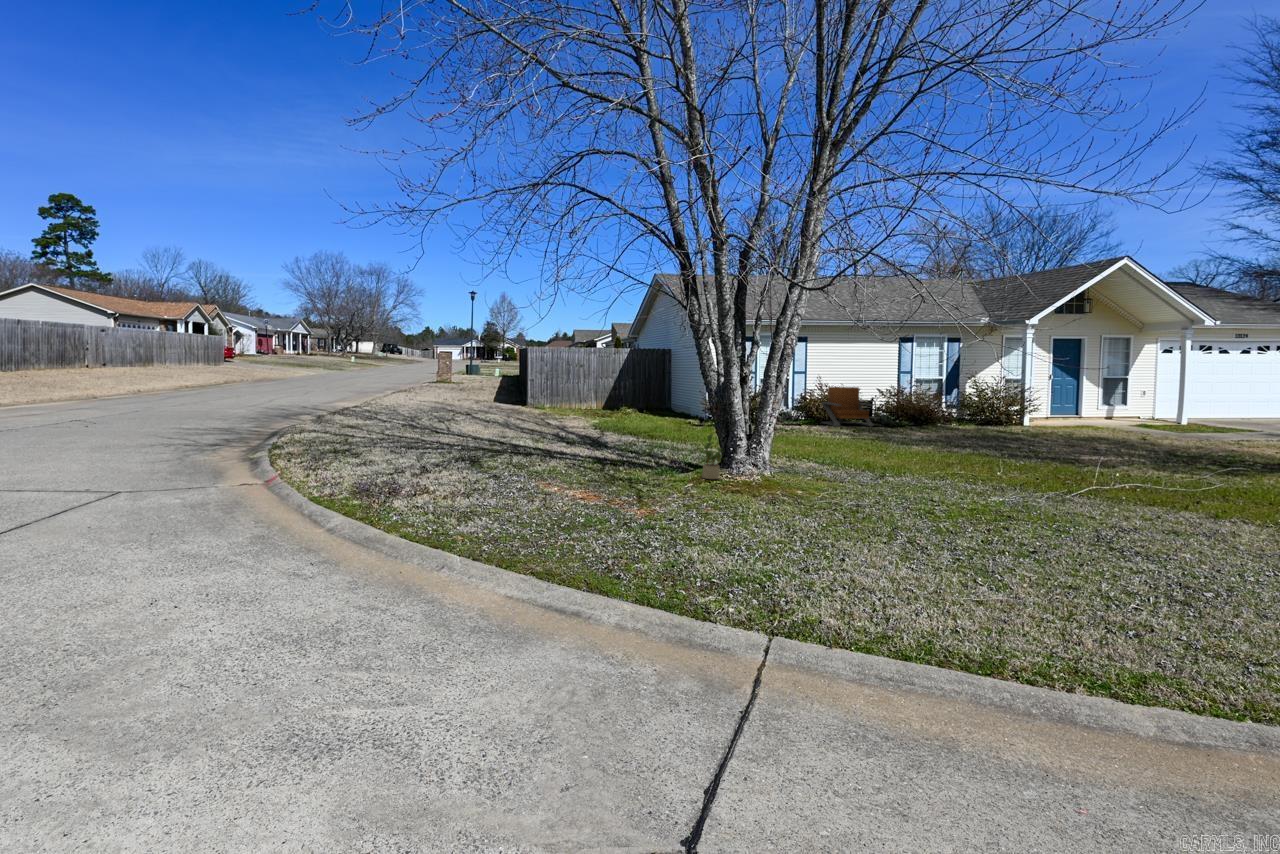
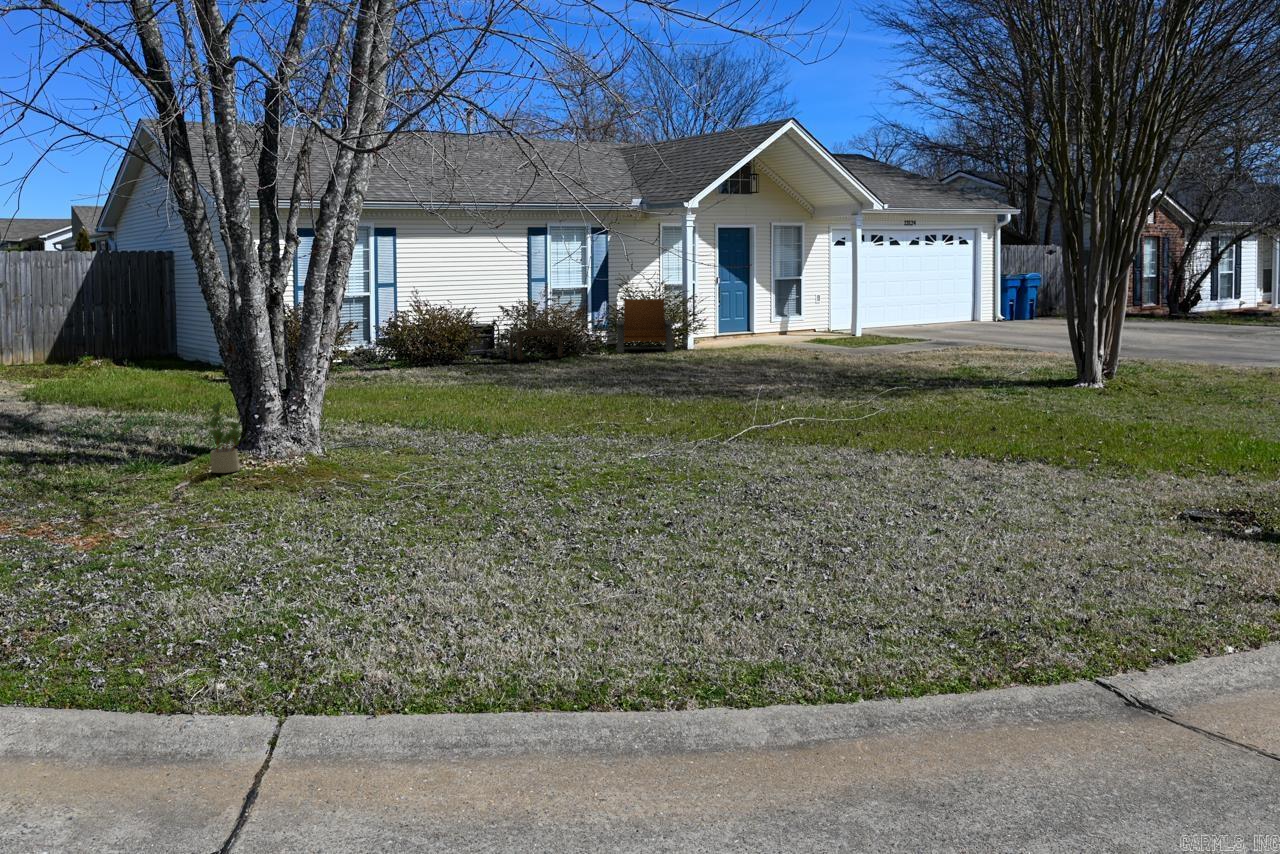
lounge chair: present [822,387,874,426] -> present [617,299,673,353]
bench: none [883,406,925,427] -> present [509,330,563,360]

